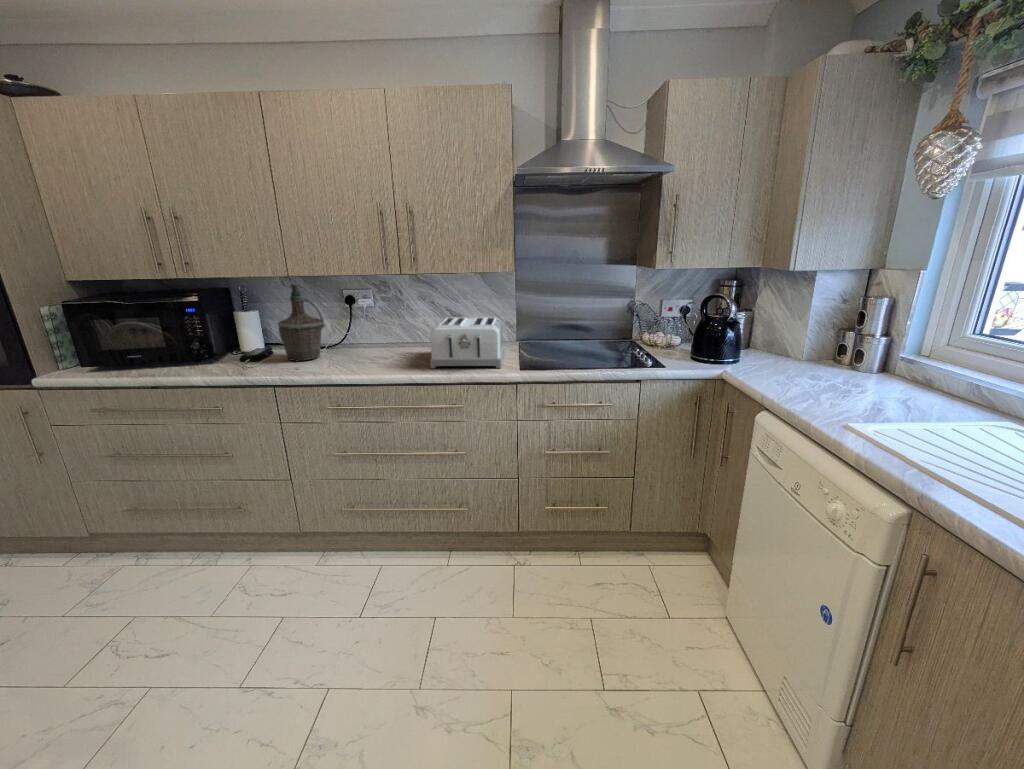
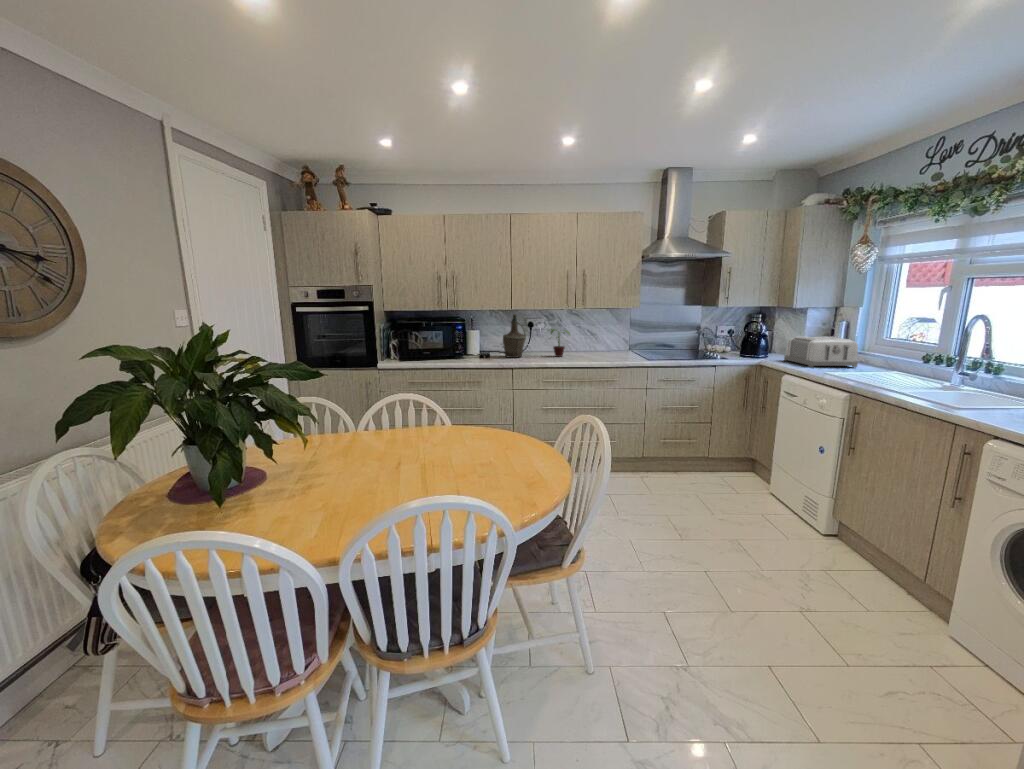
potted plant: none [358,308,397,358] -> present [551,329,570,357]
toaster: present [430,317,504,368] -> present [784,337,858,367]

